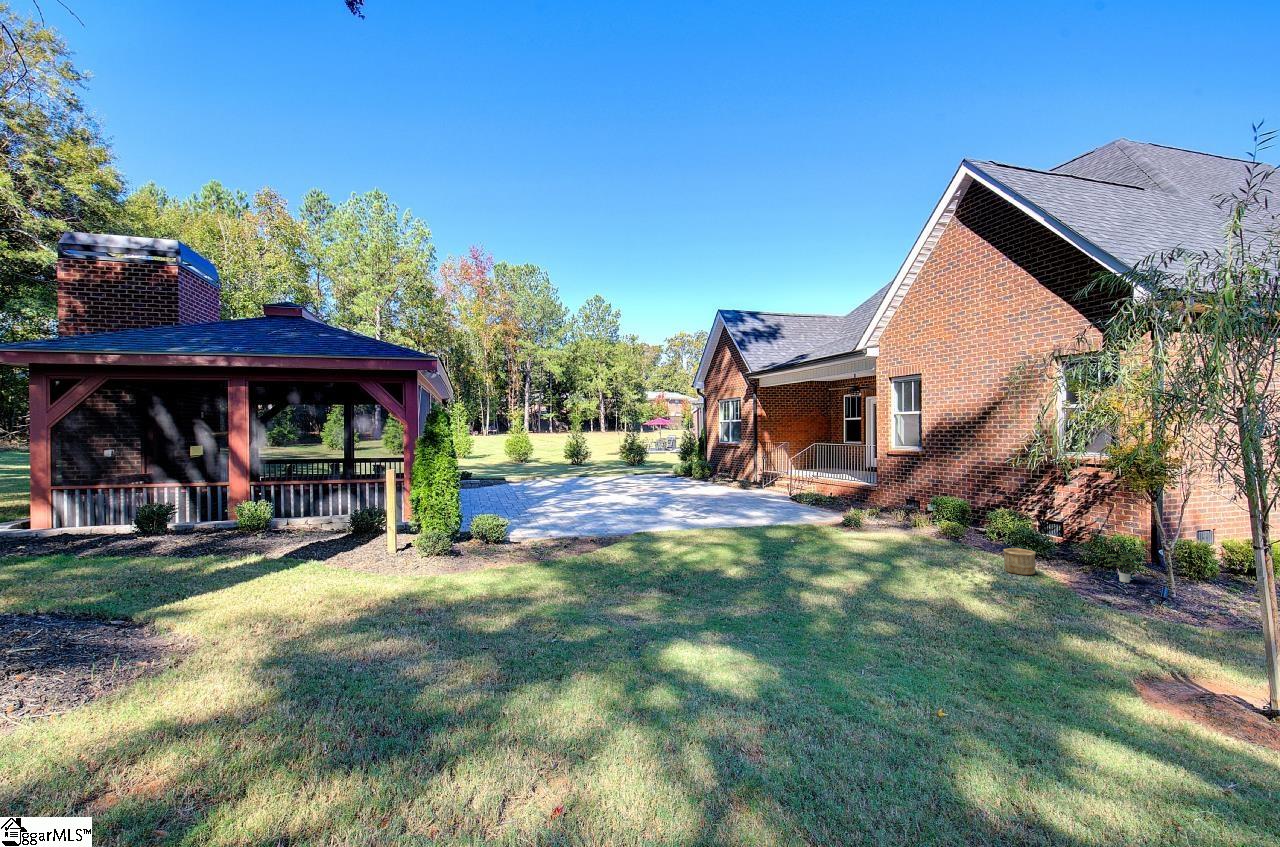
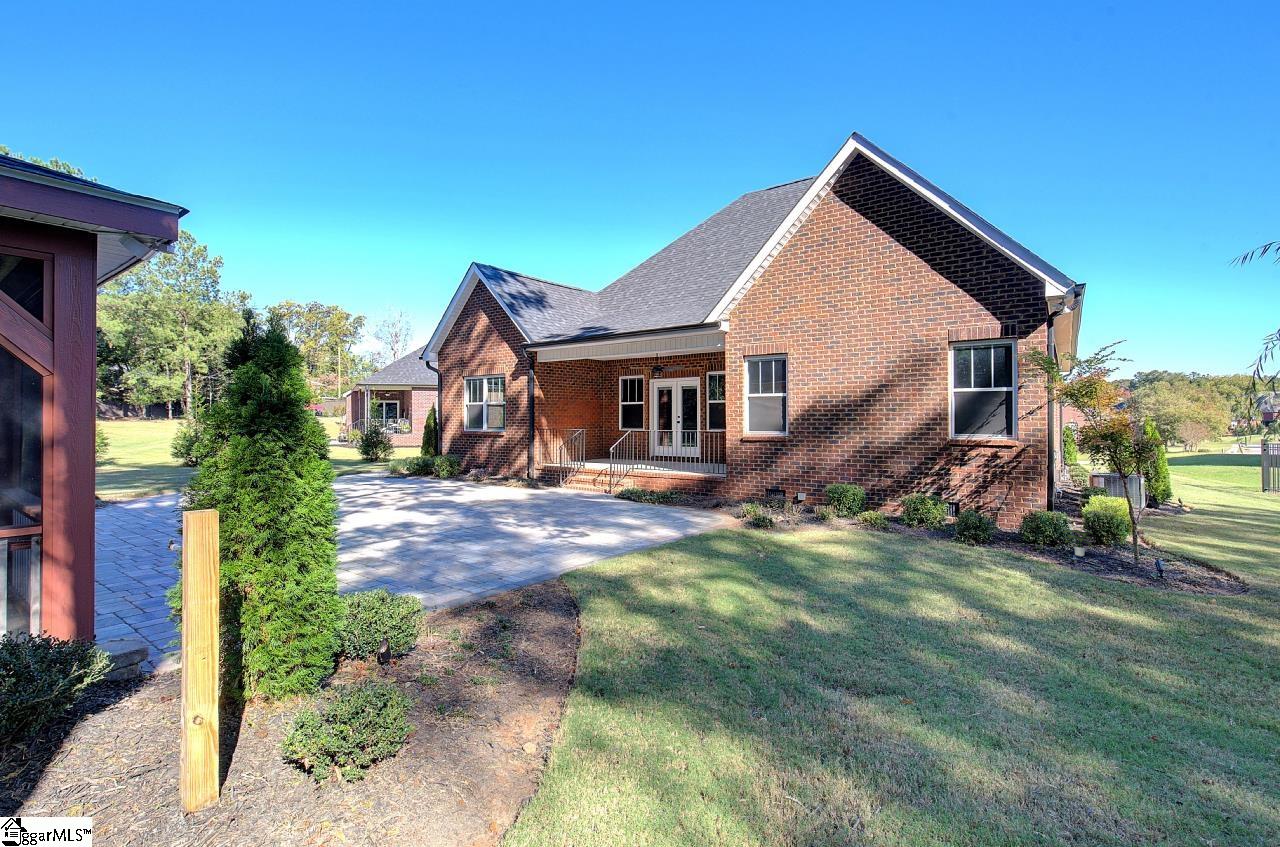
wooden bucket: present [1003,548,1036,575] -> none [994,535,1028,563]

